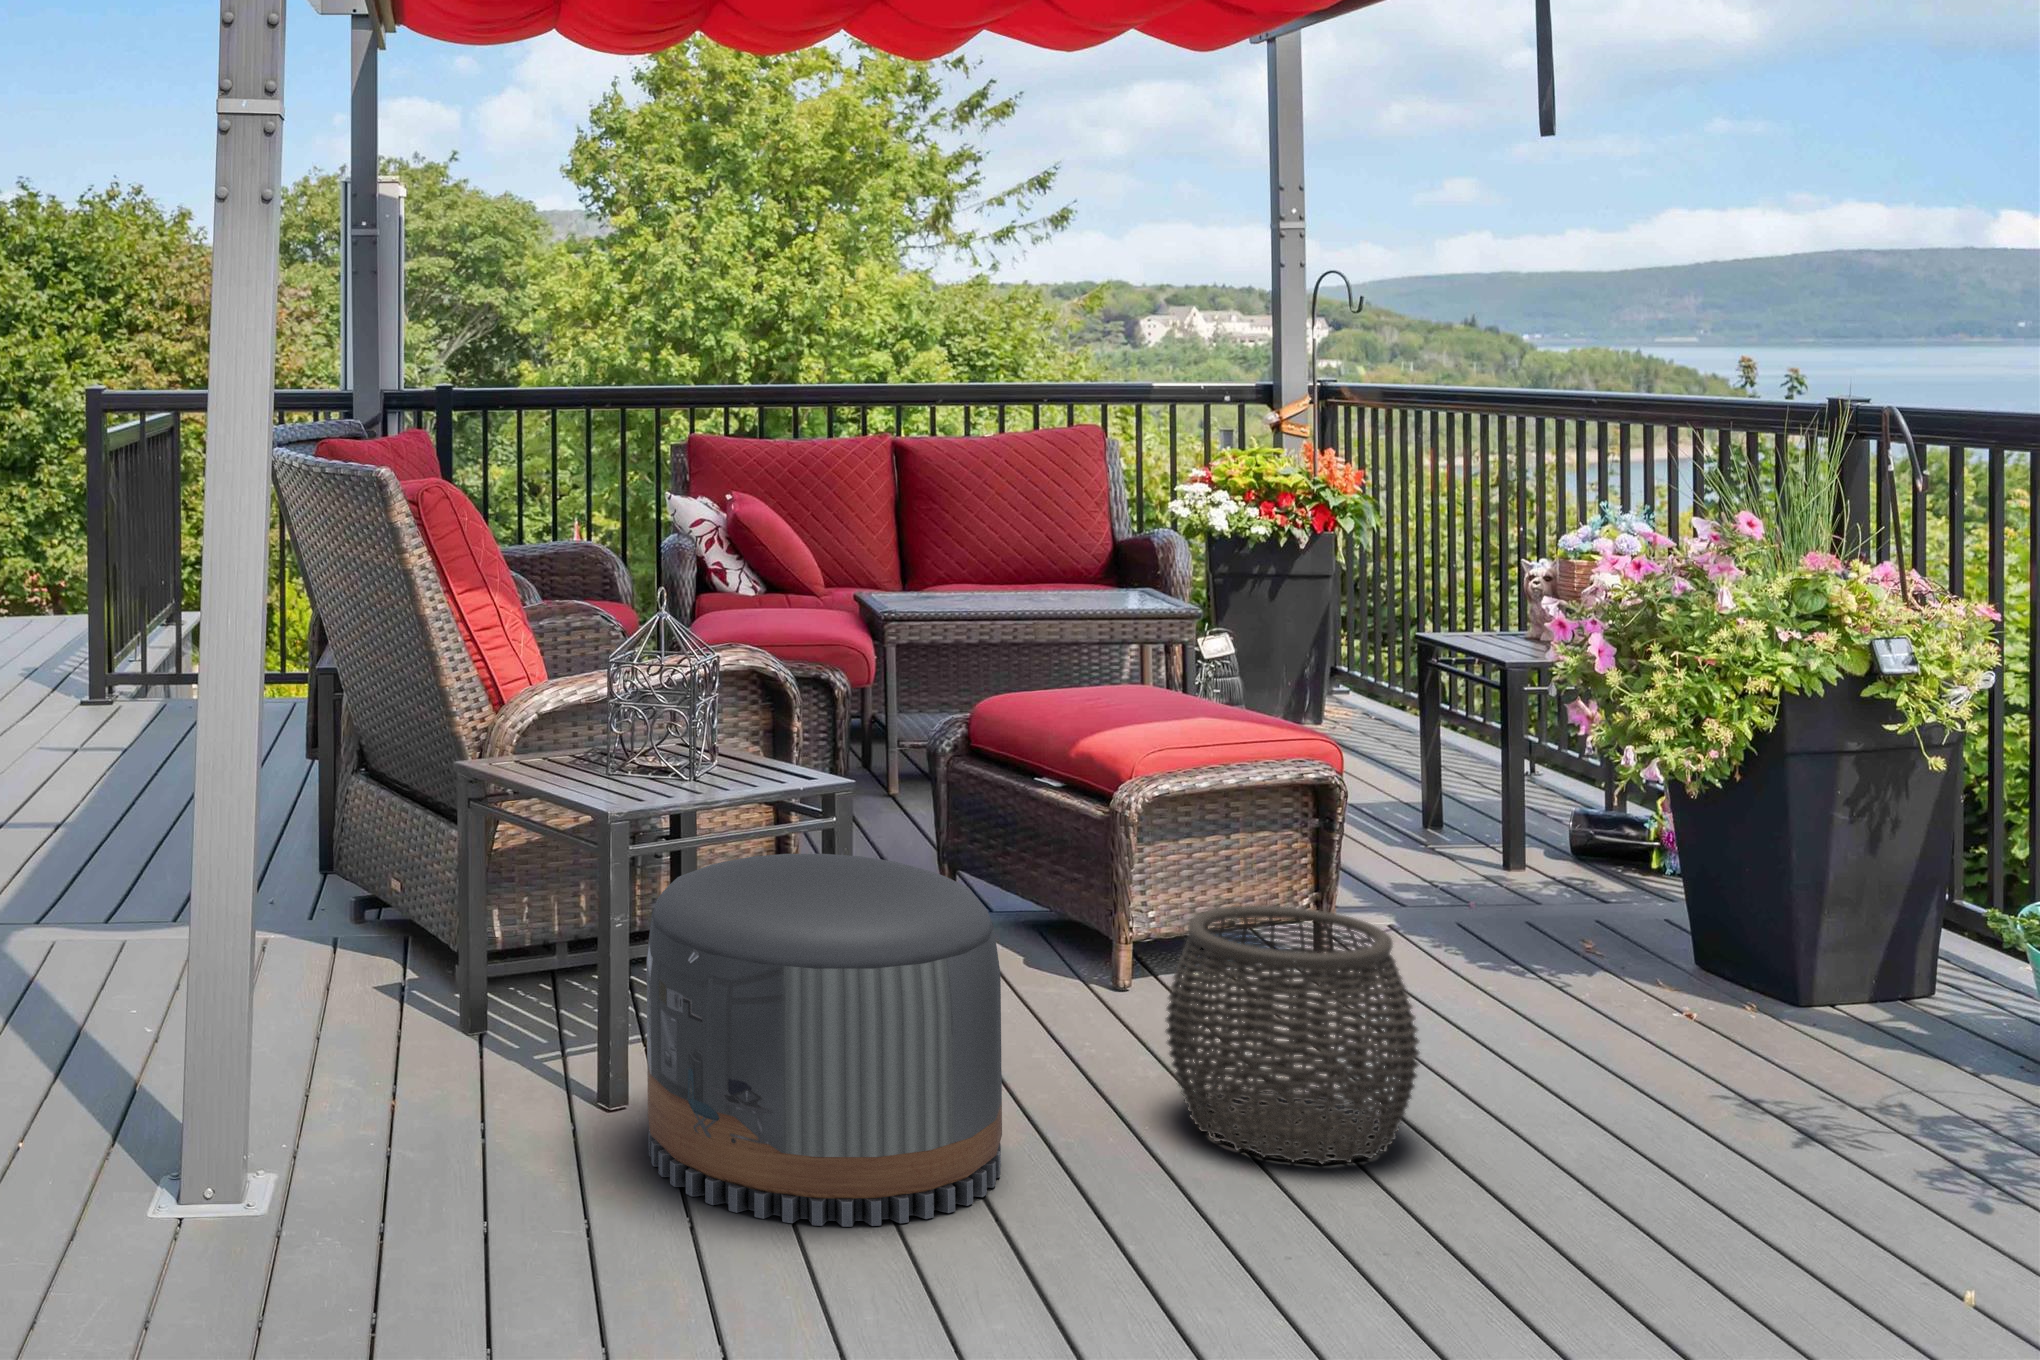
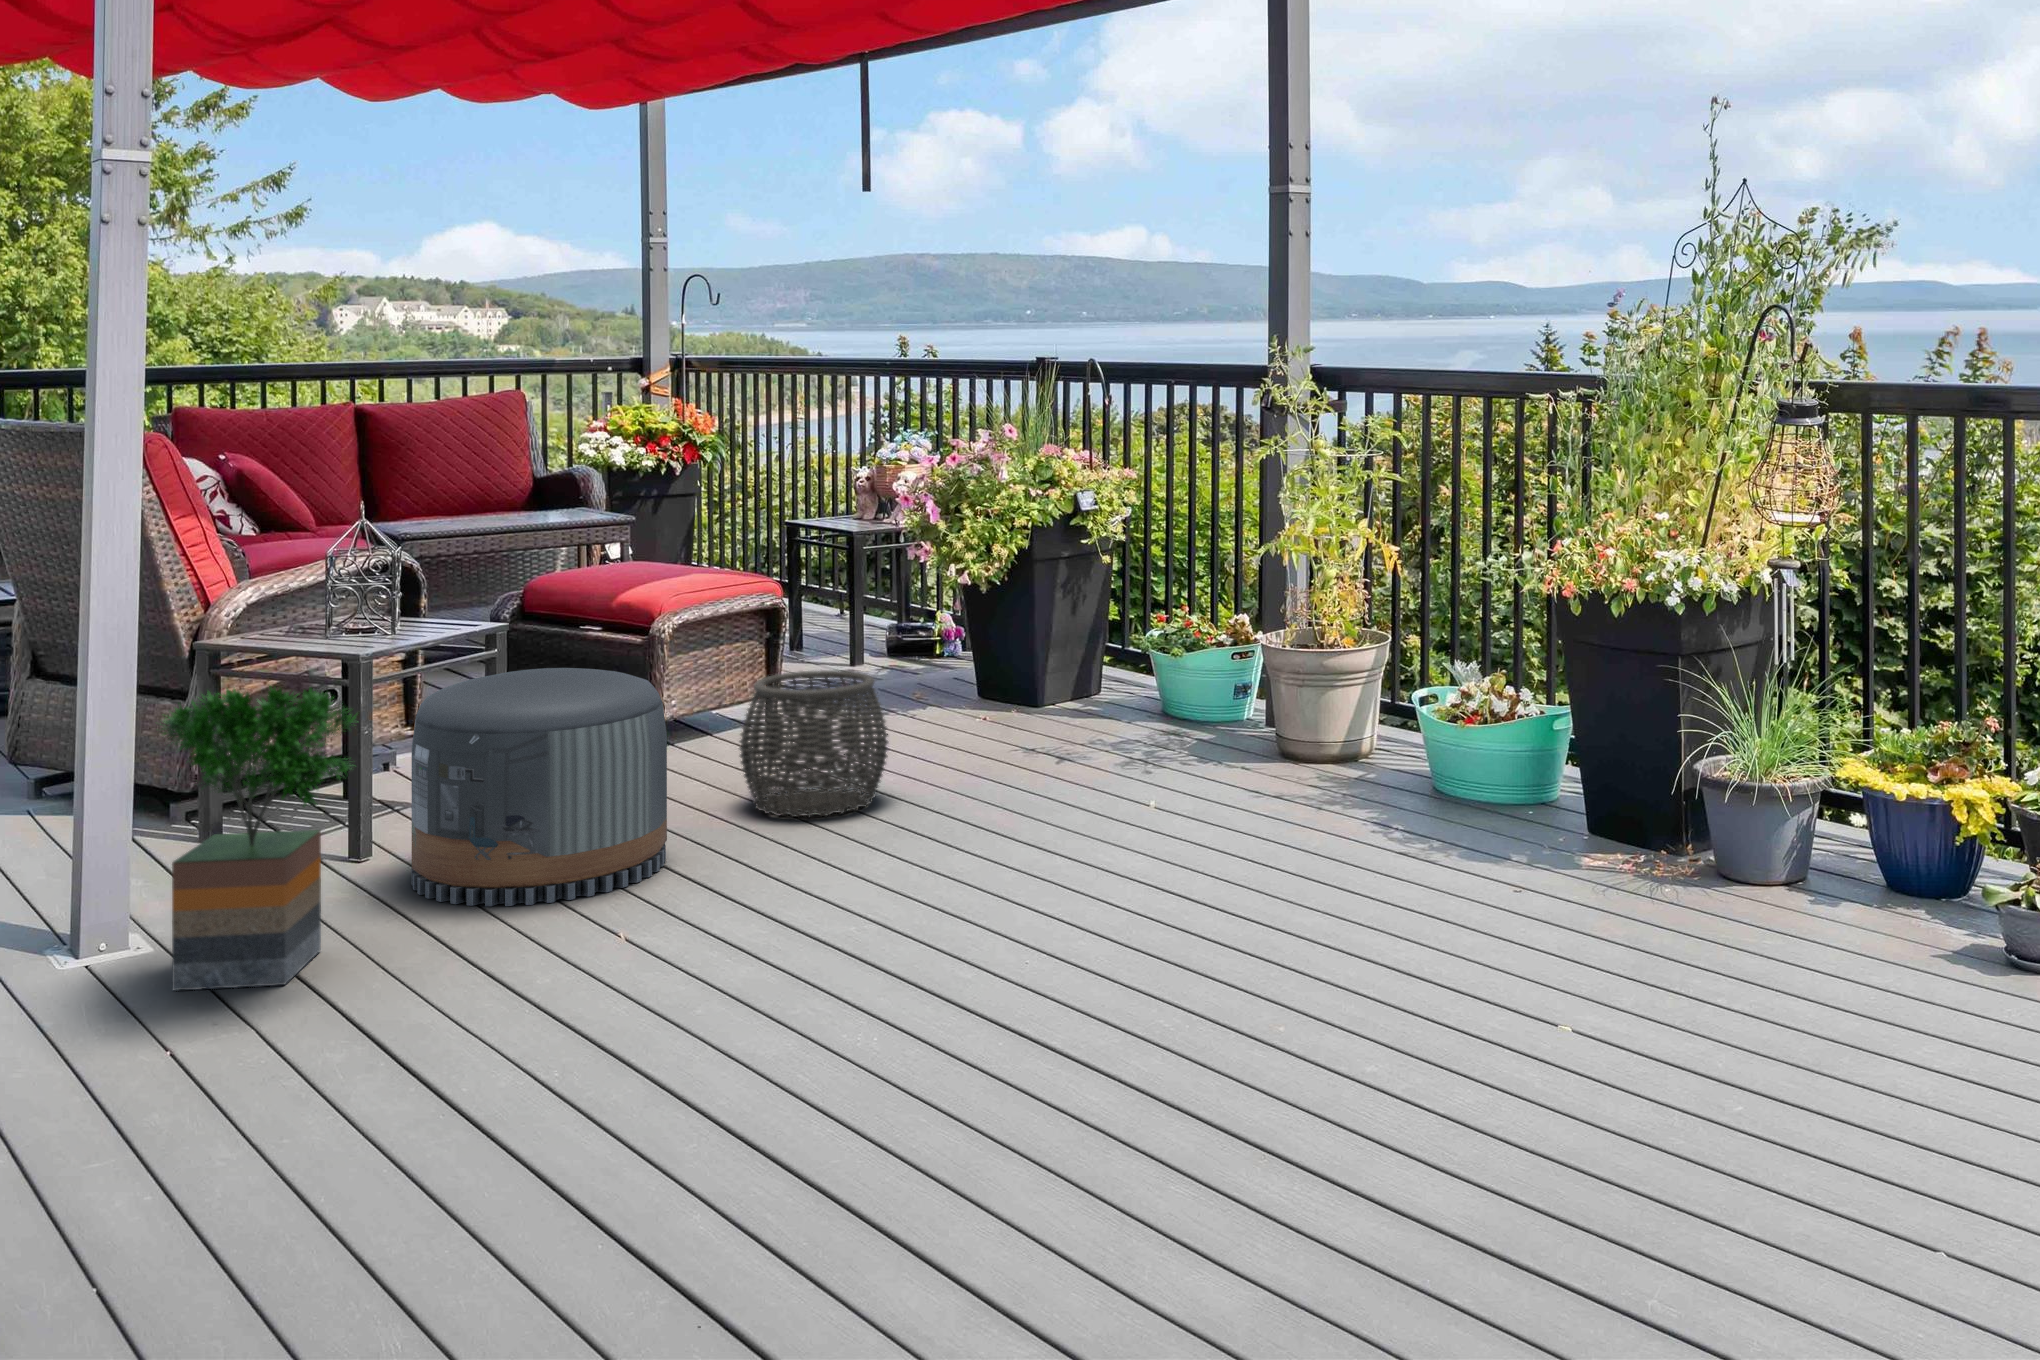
potted tree: none [260,841,511,1270] -> present [160,686,357,991]

